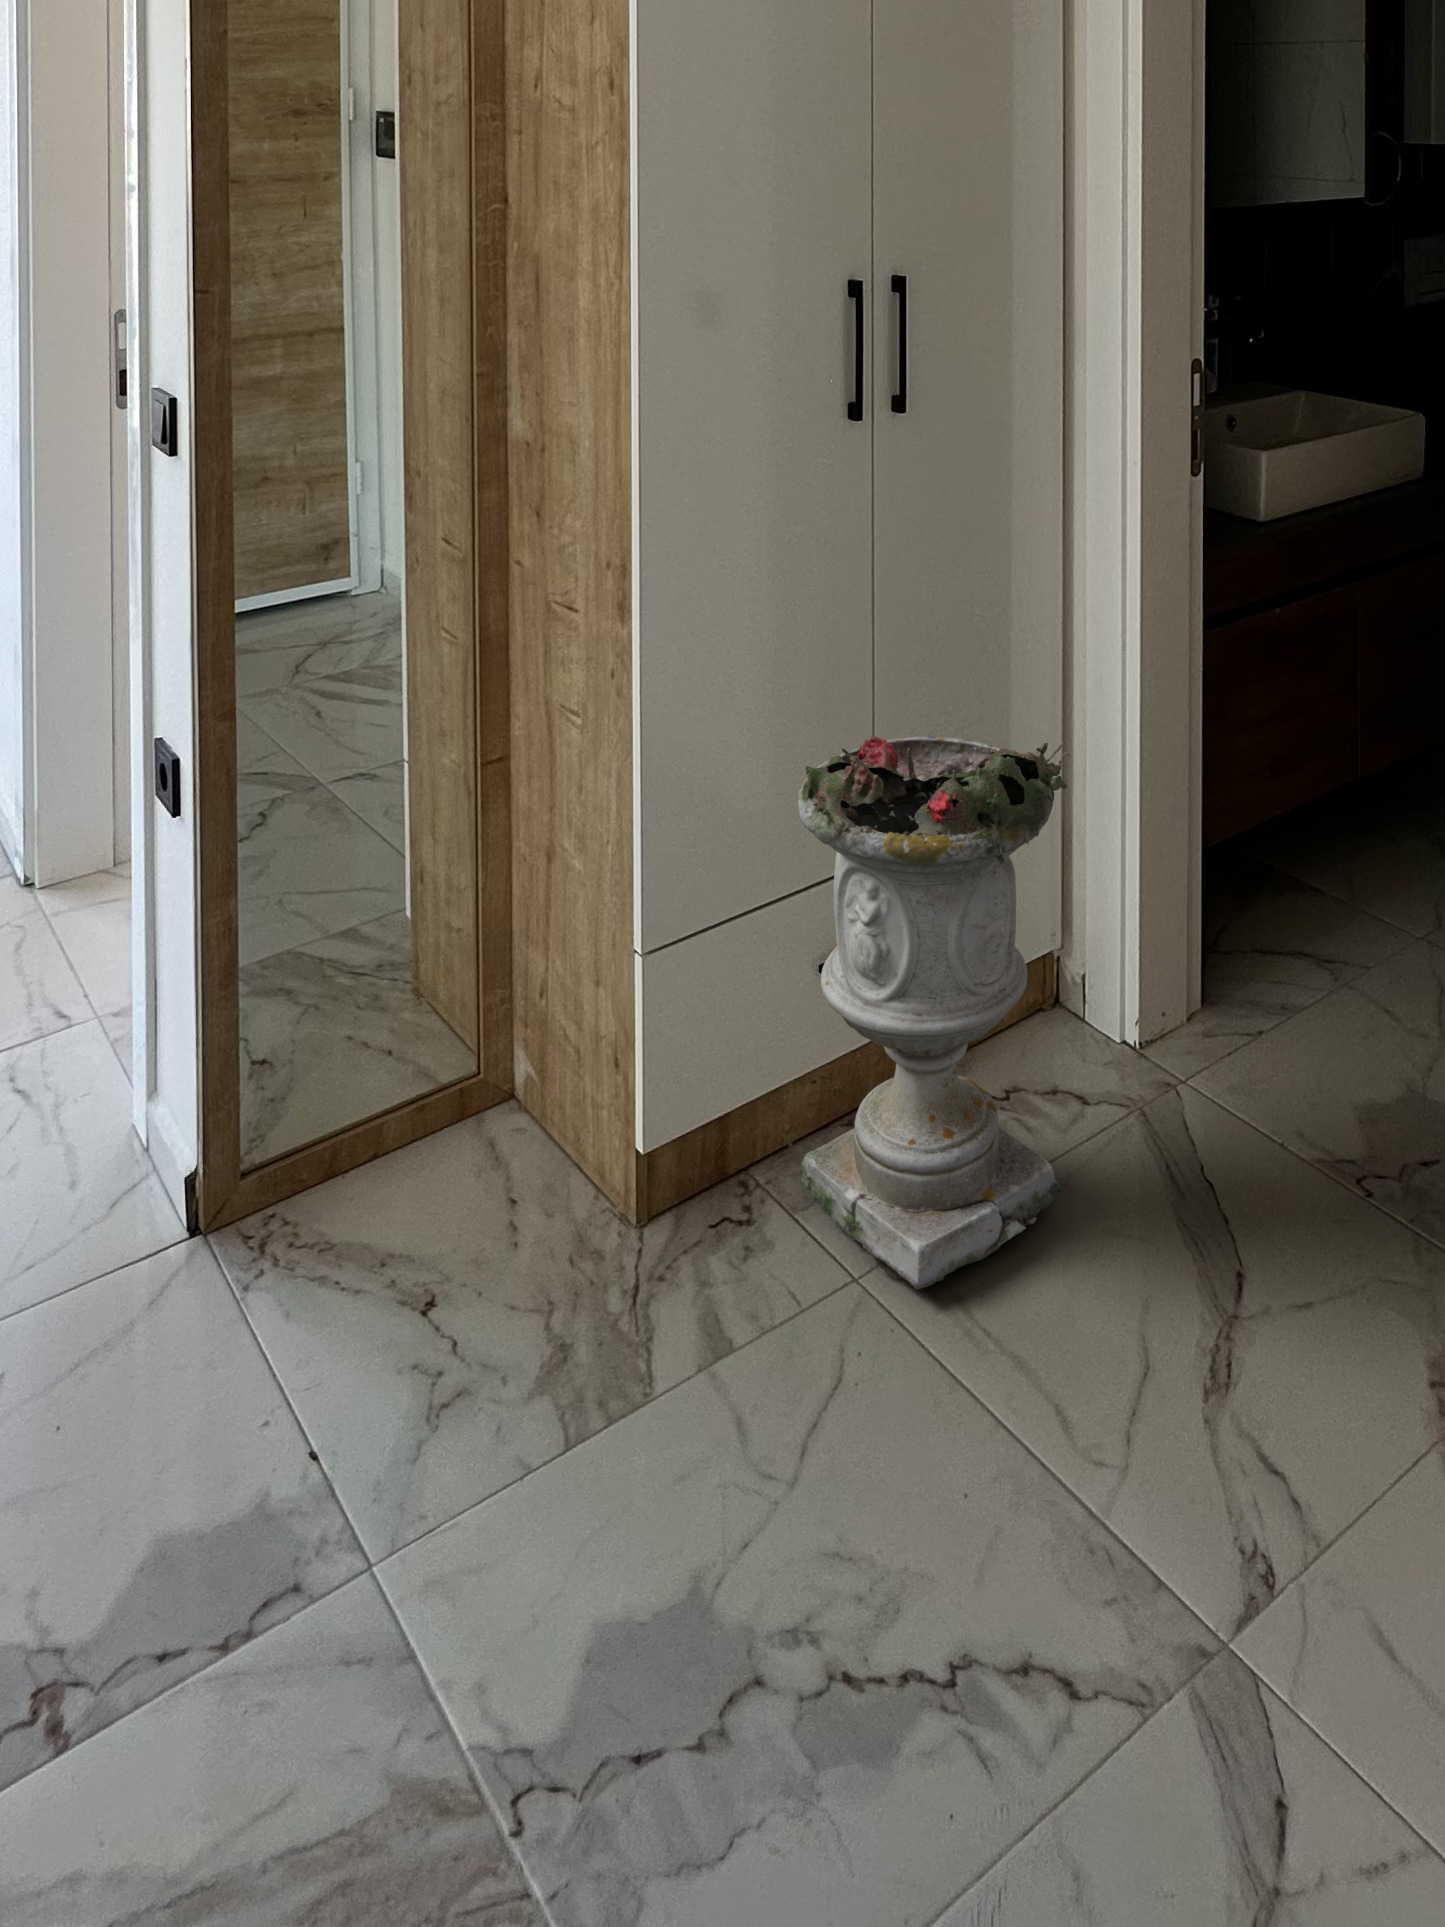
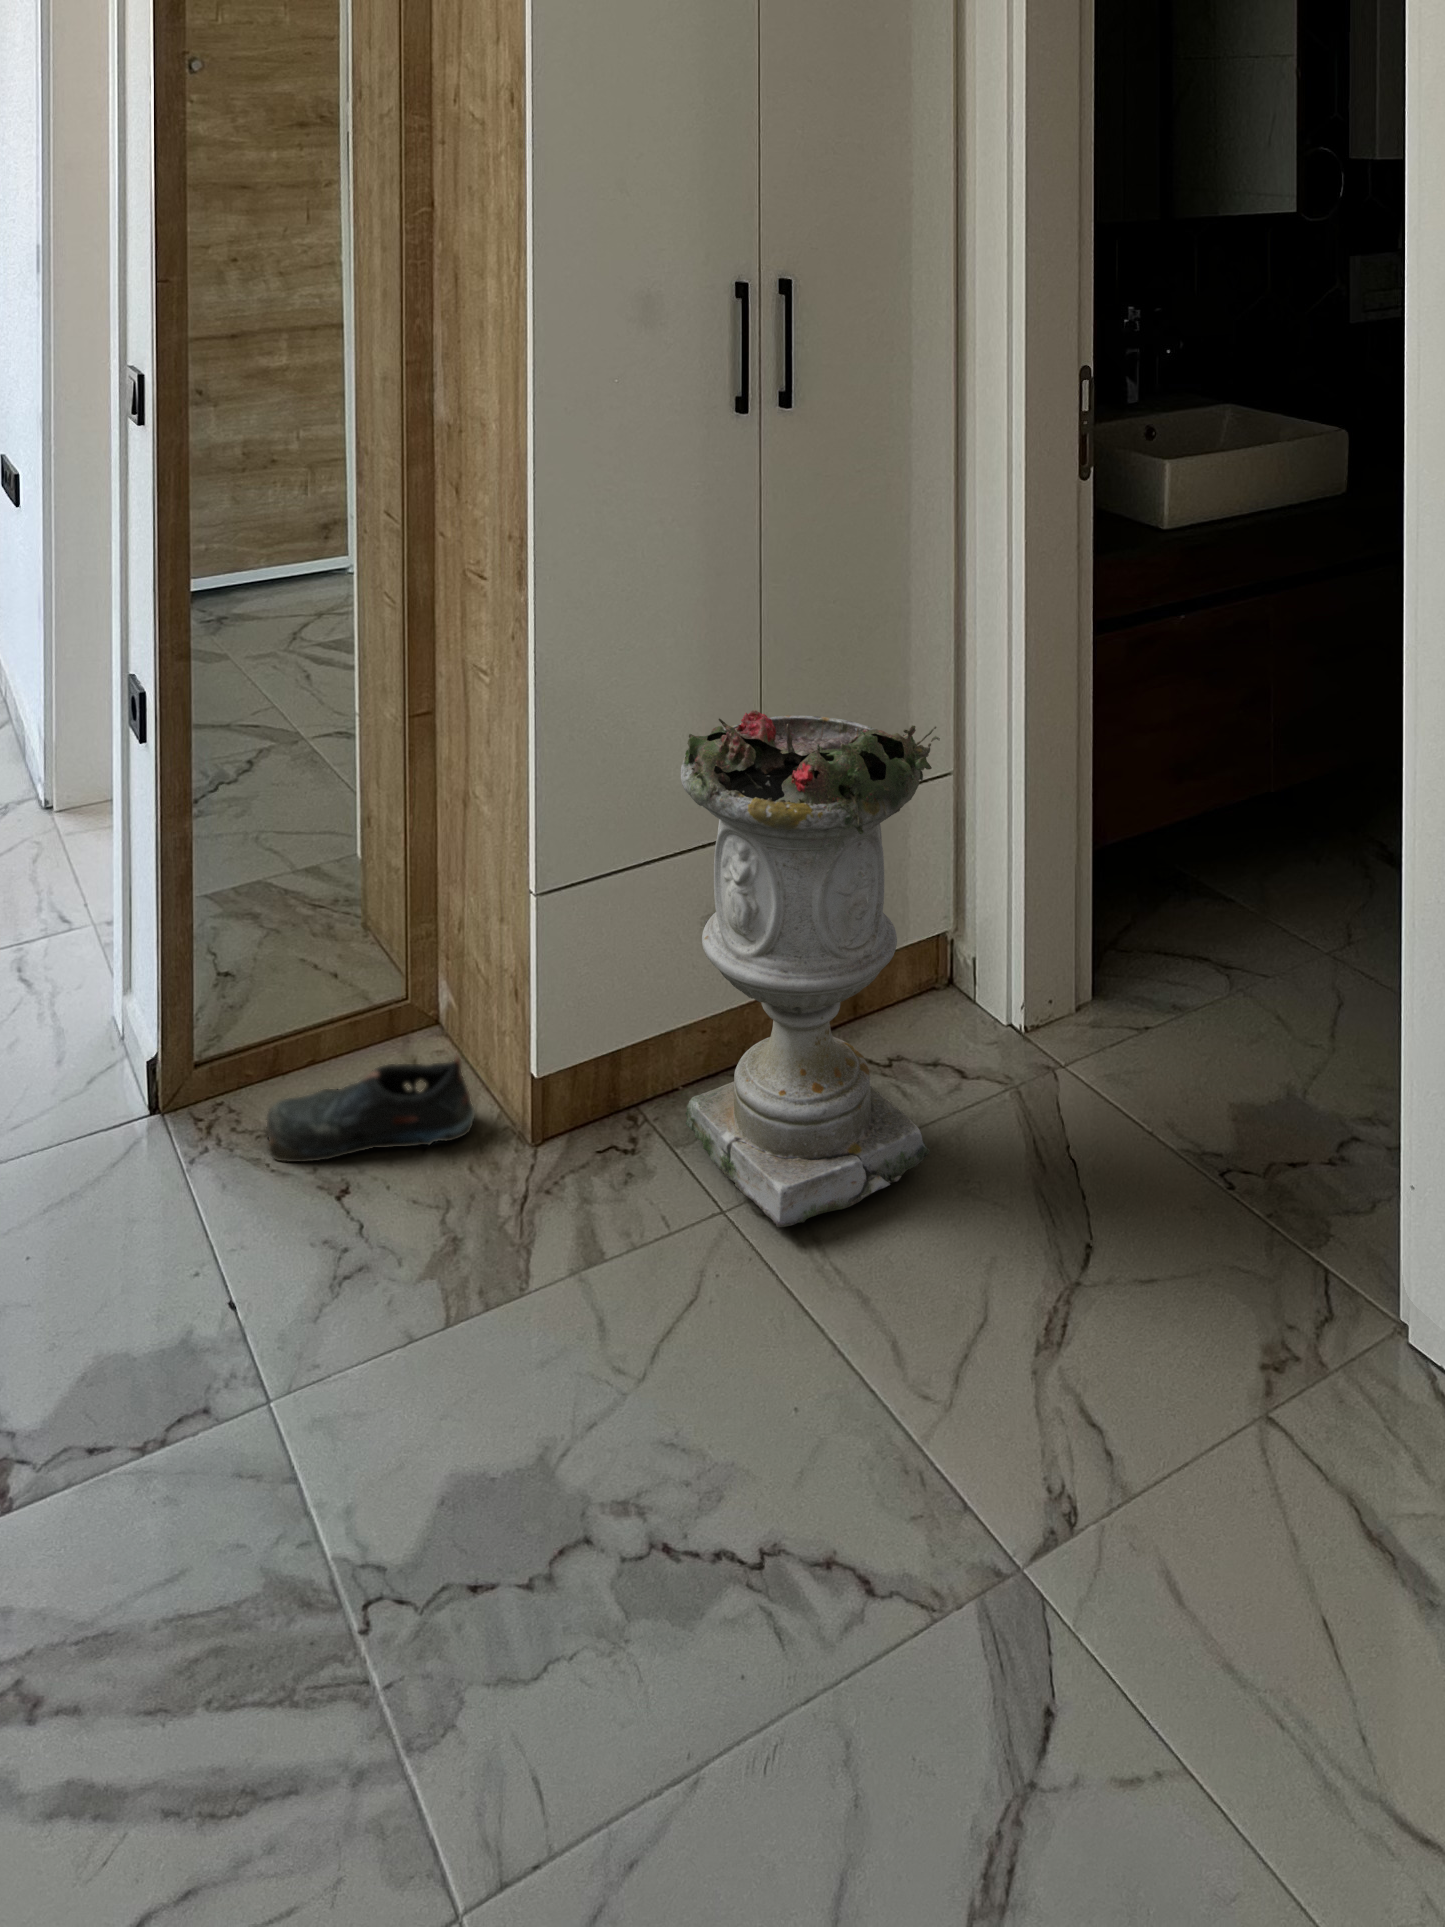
shoe: none [327,1133,567,1273] -> present [266,1056,475,1162]

